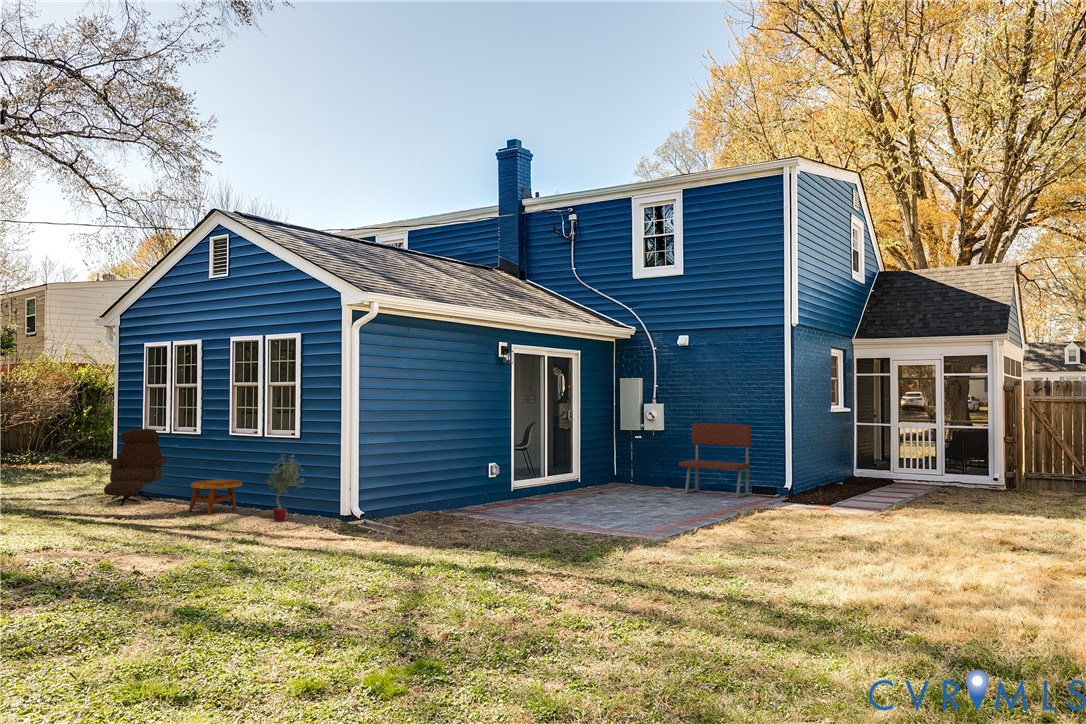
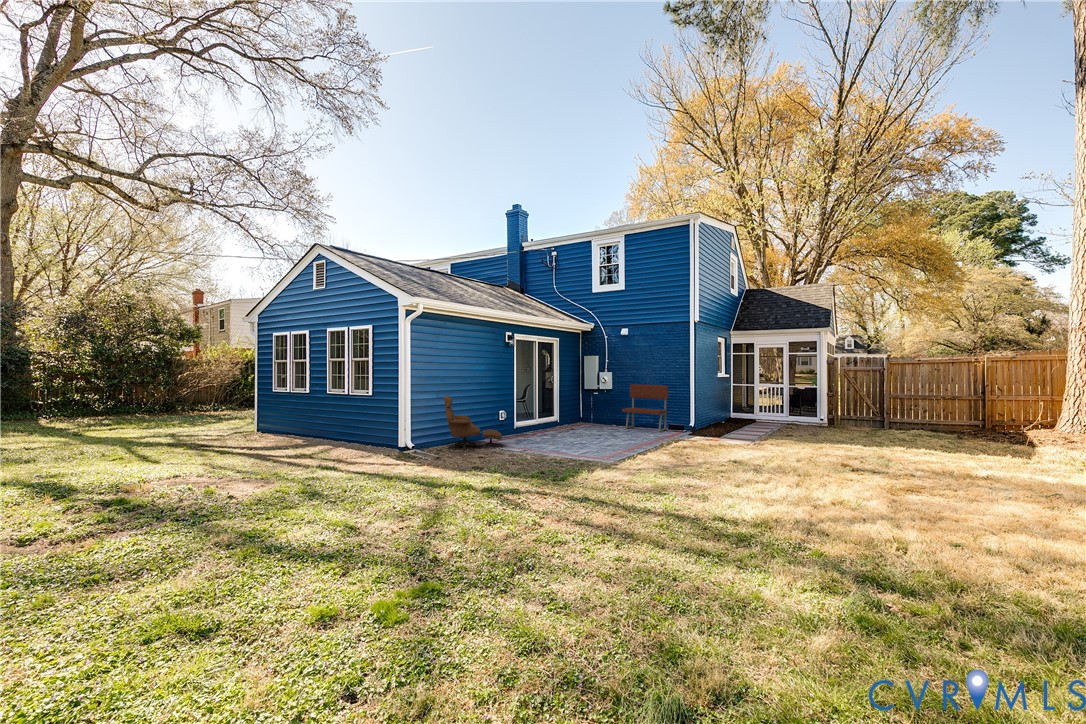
lounge chair: present [104,429,168,506] -> present [445,395,502,450]
potted tree: present [266,455,305,522] -> none [348,406,376,451]
side table: present [188,480,242,515] -> none [300,422,336,446]

